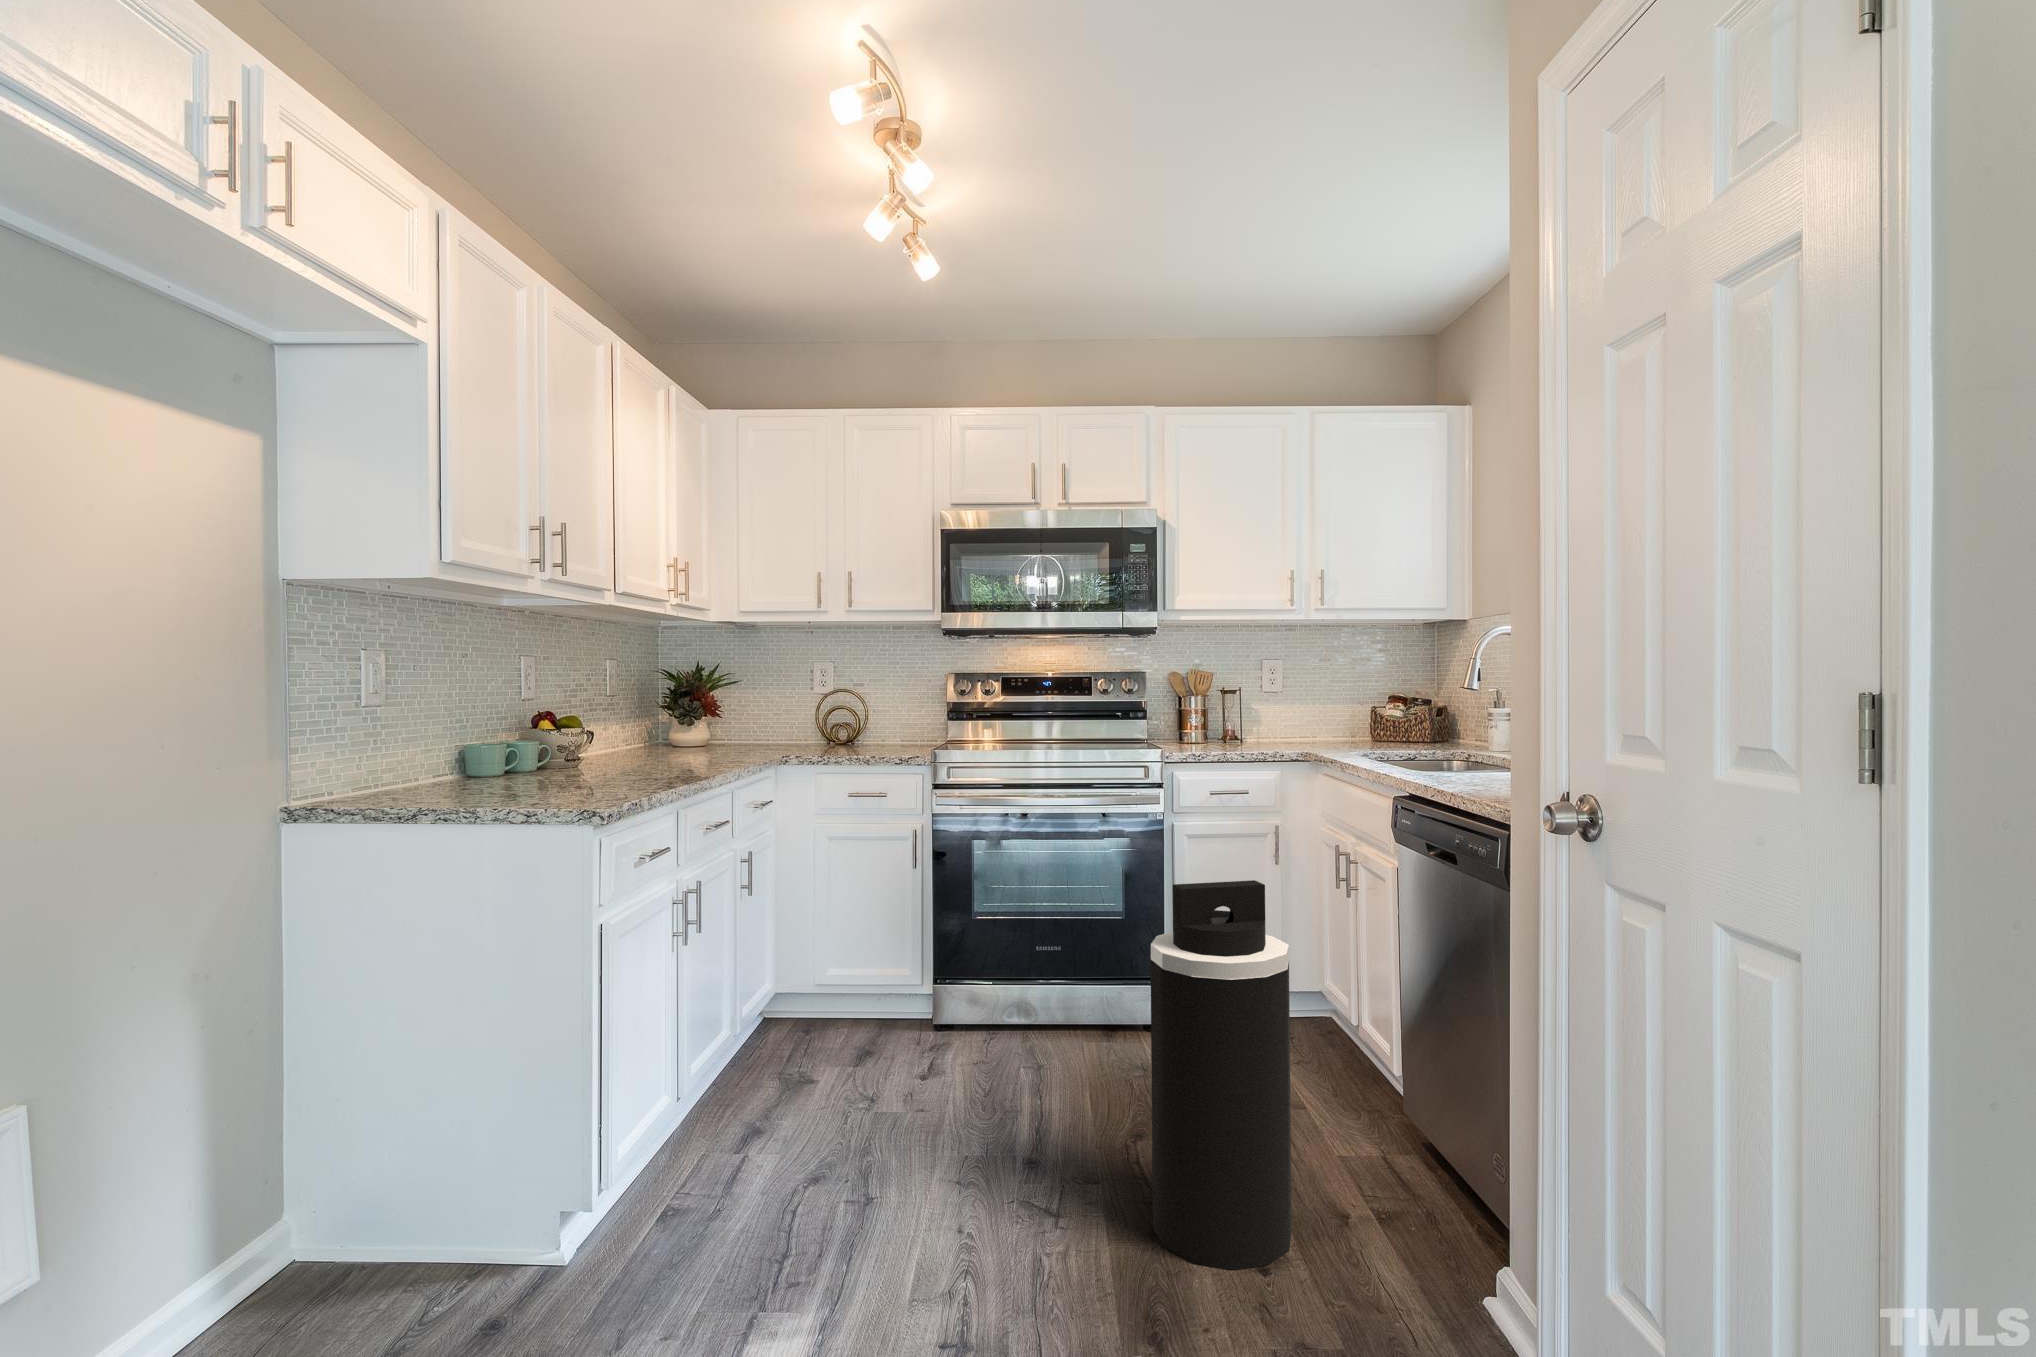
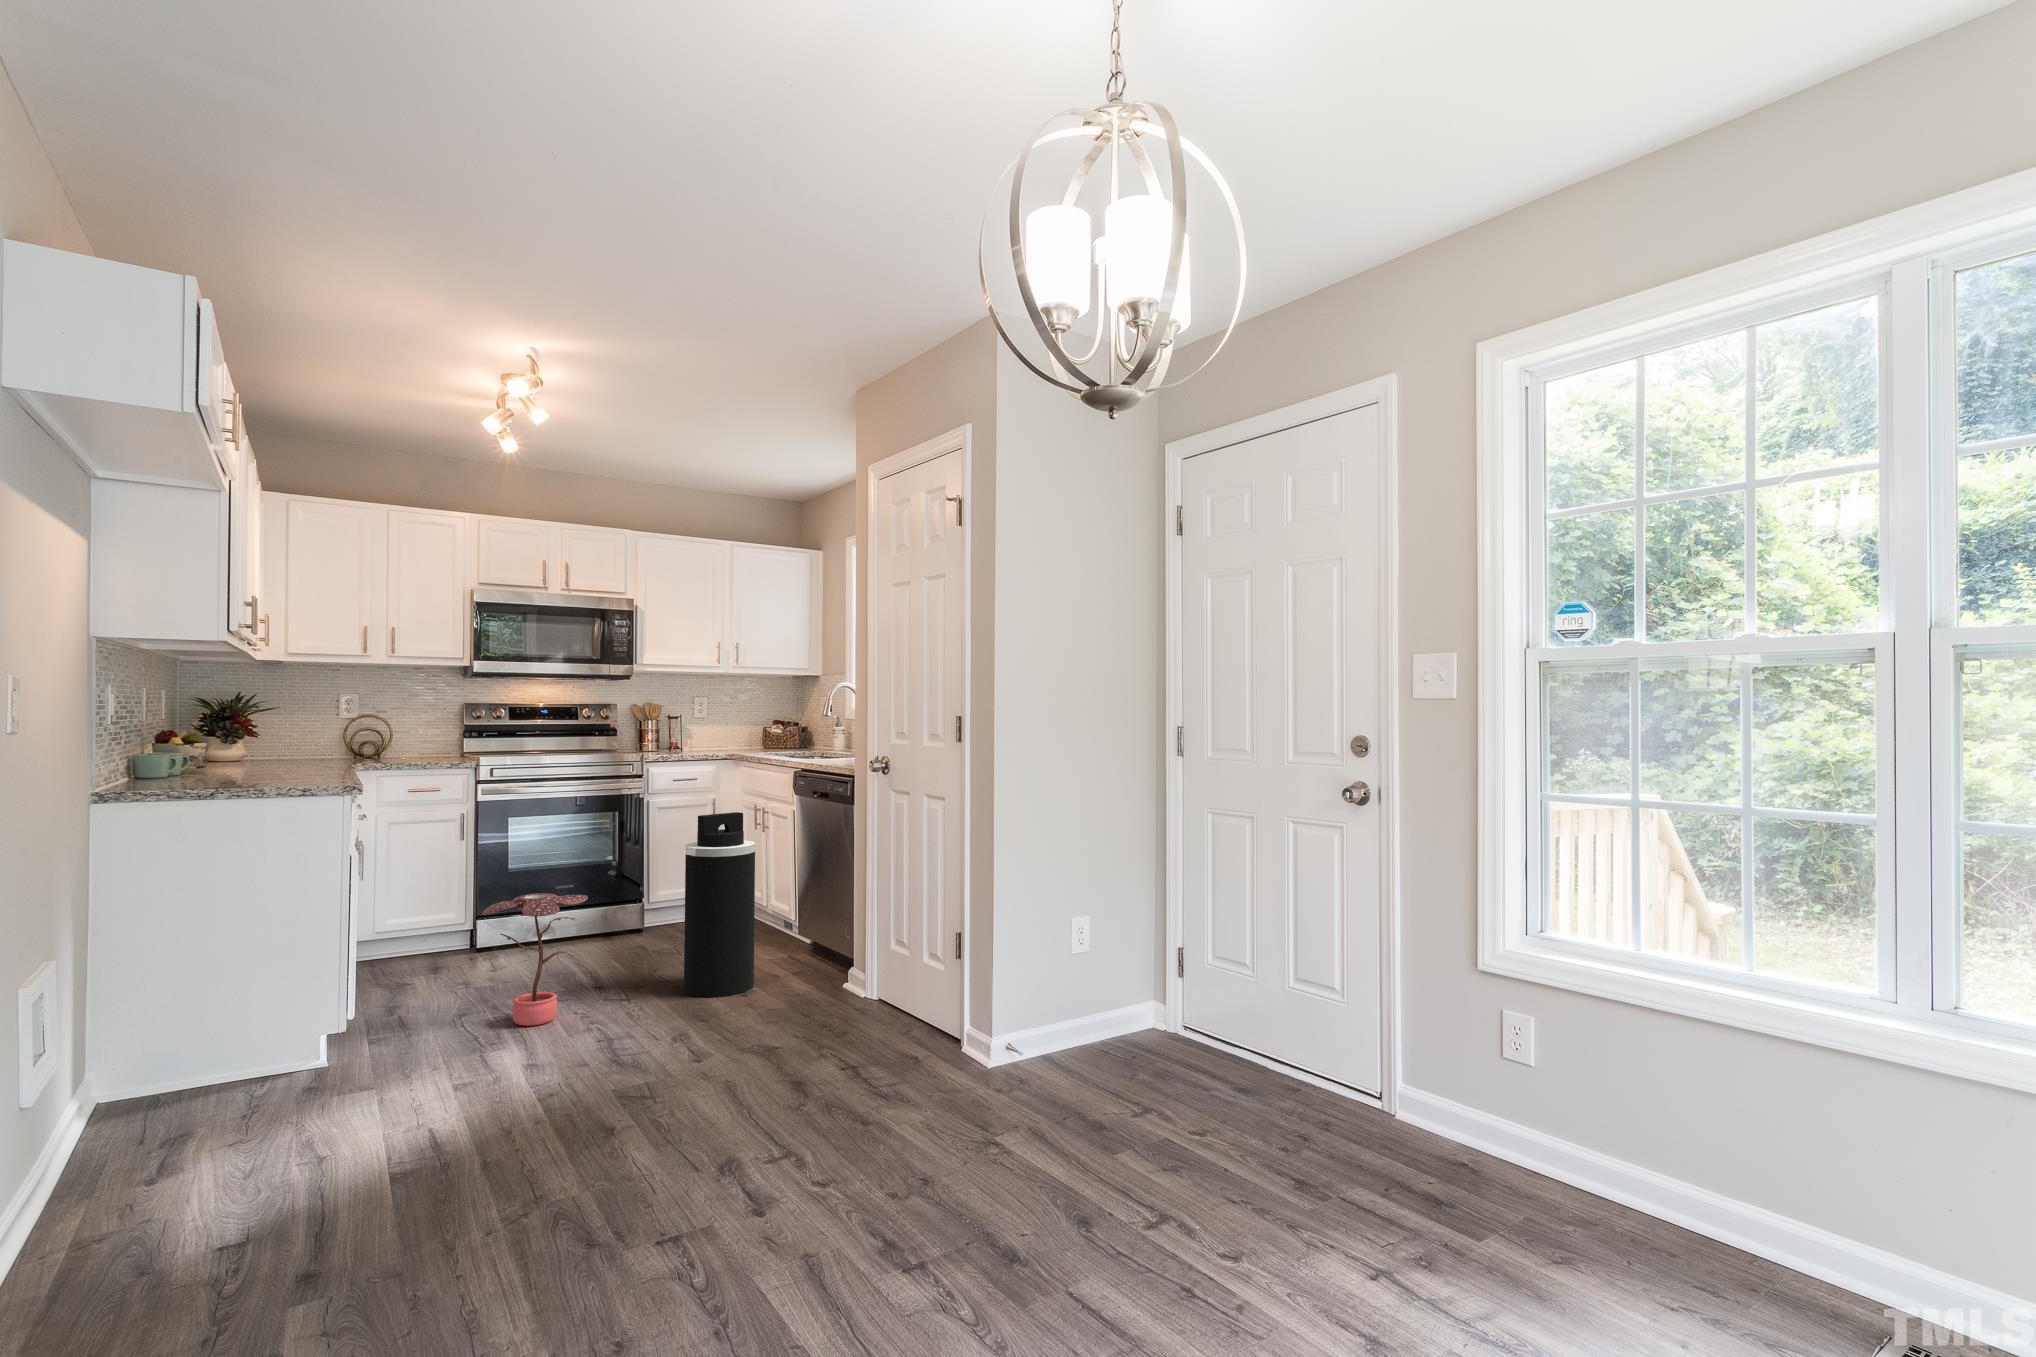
potted plant: none [789,1002,966,1257] -> present [482,893,588,1026]

